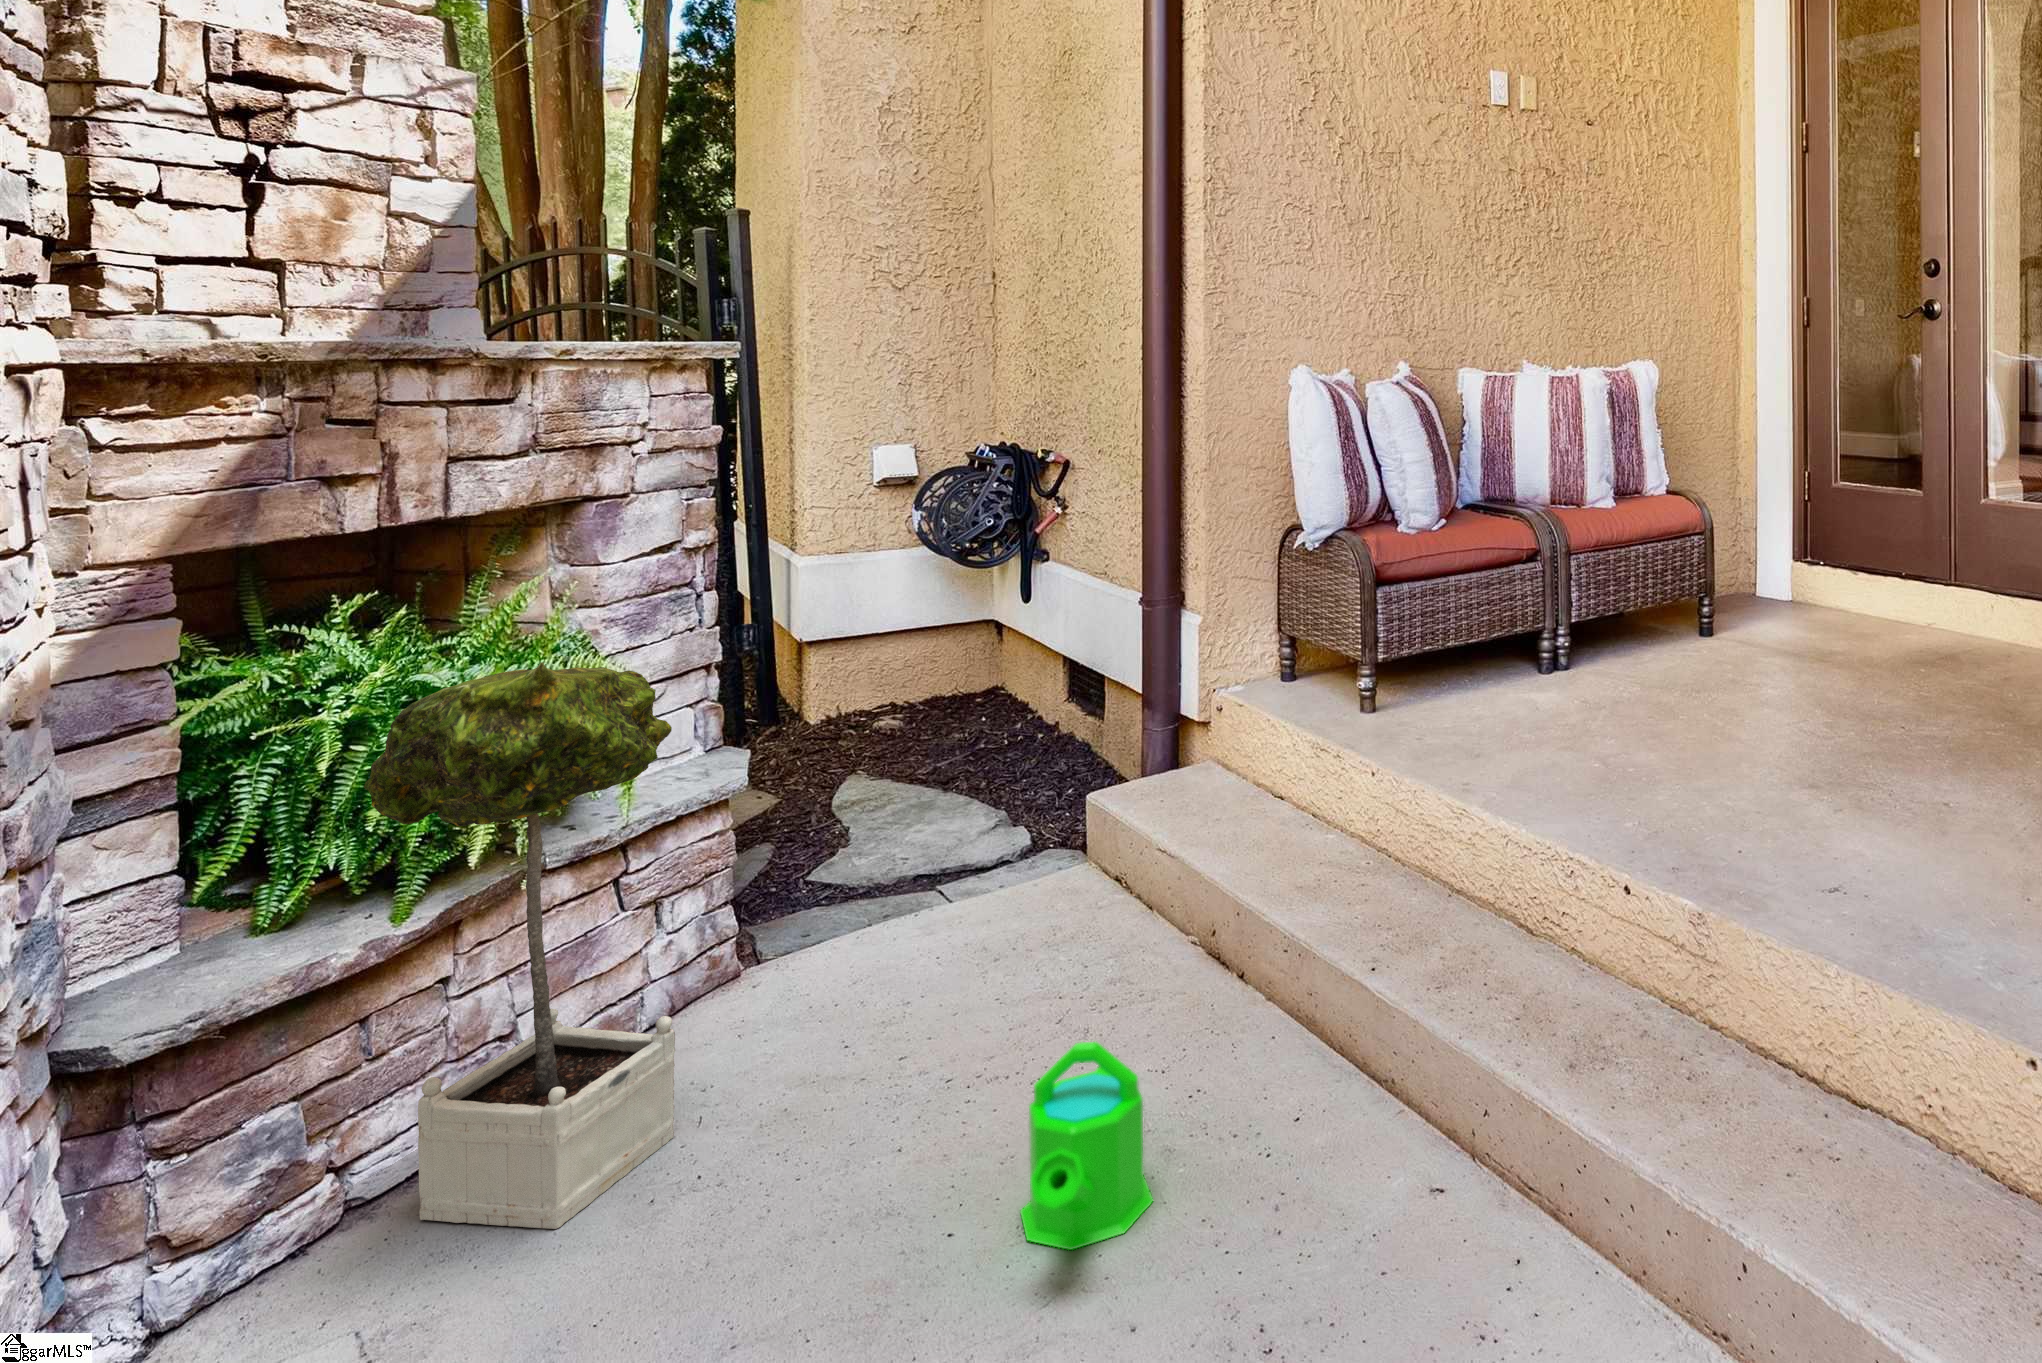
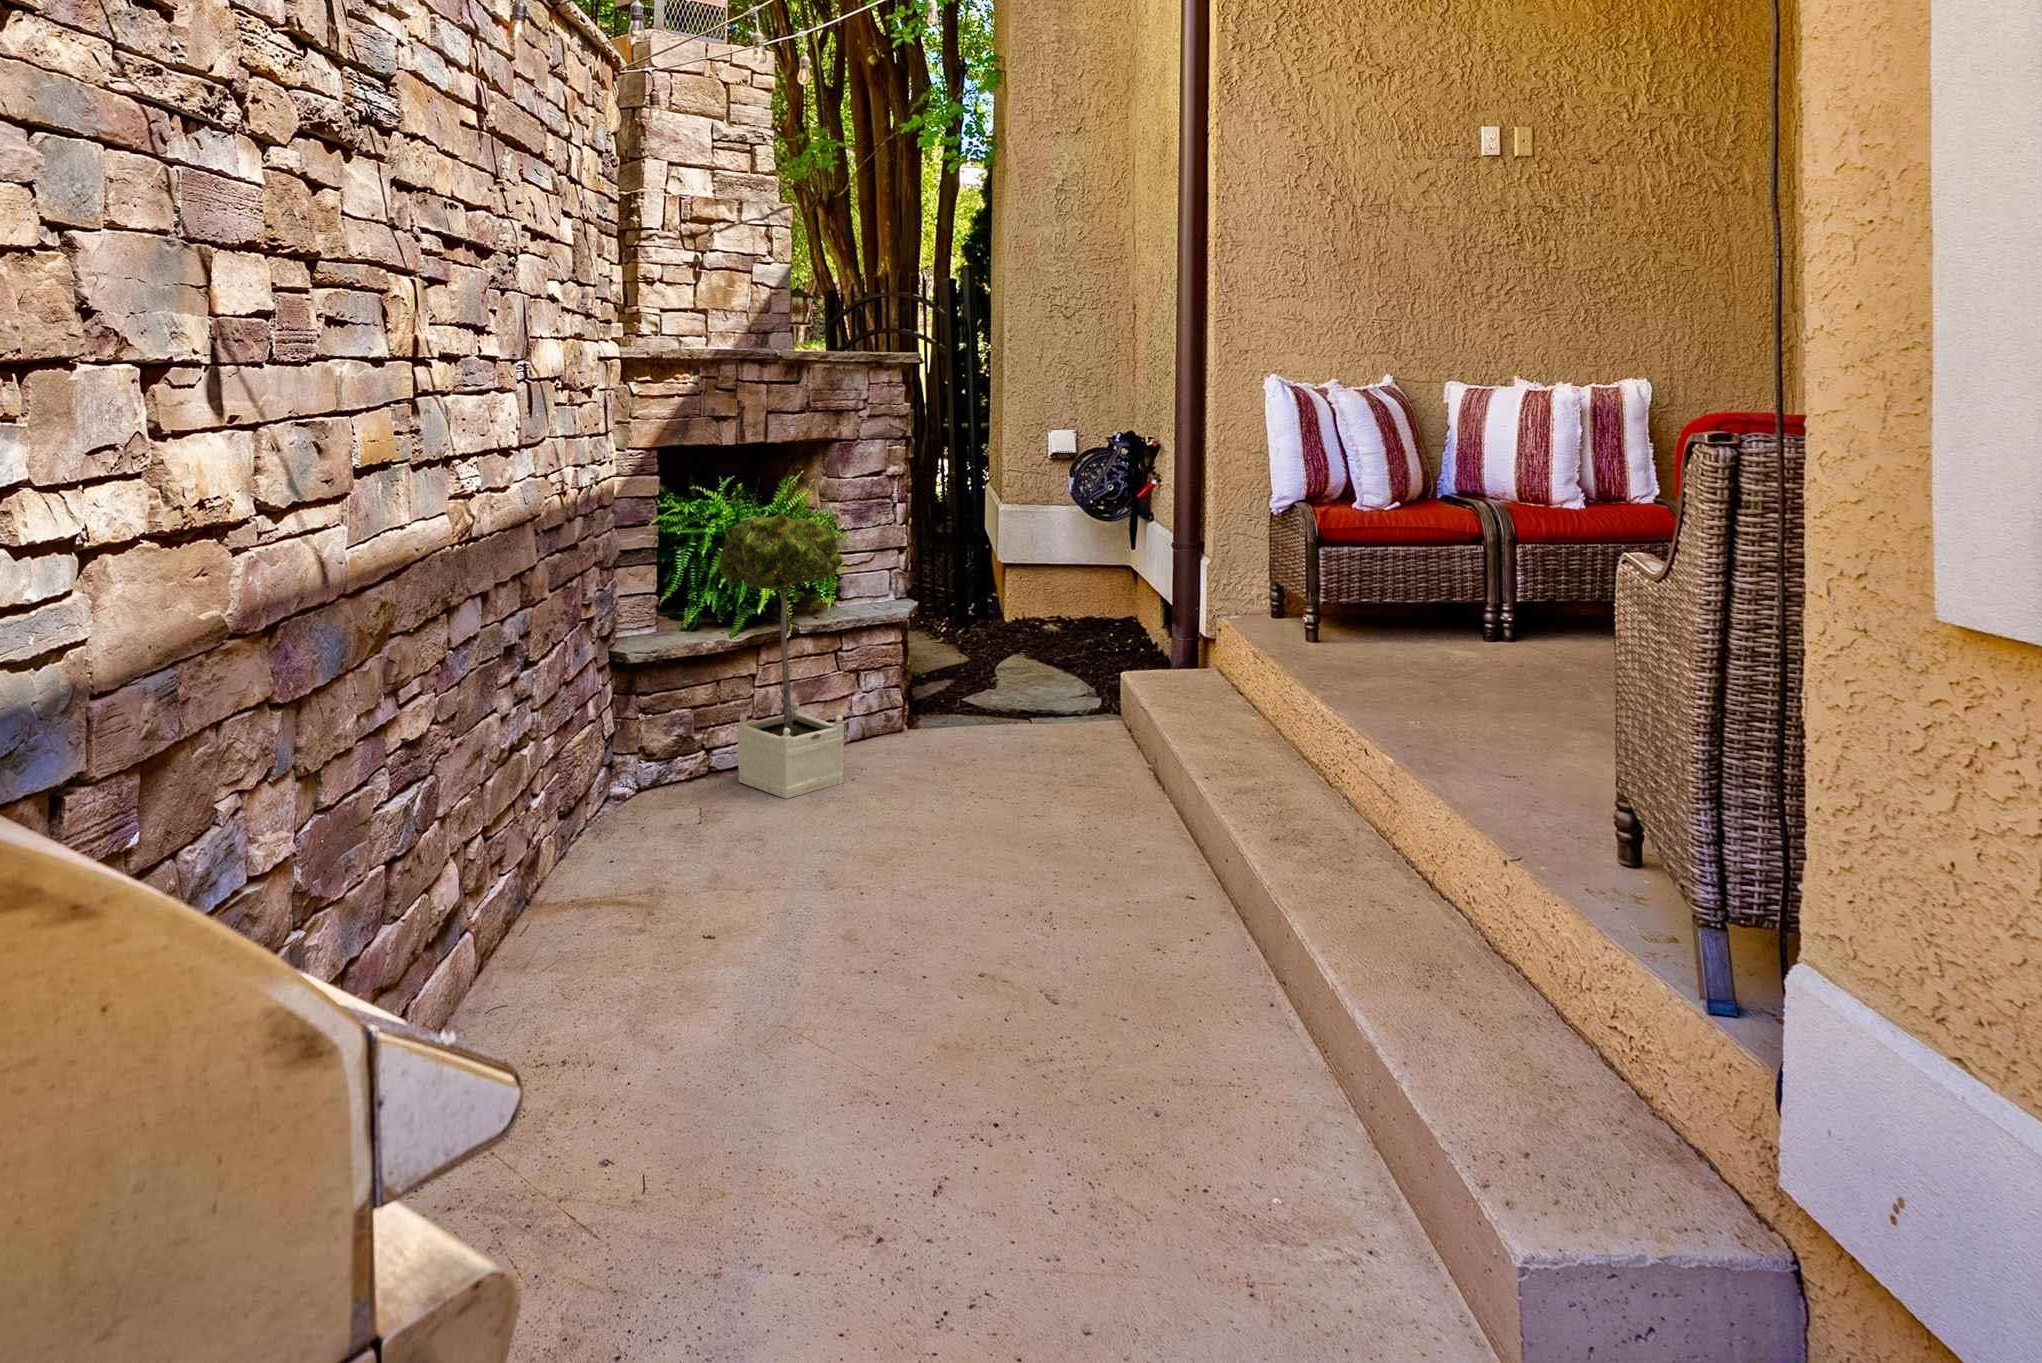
watering can: present [1021,1042,1153,1250] -> none [964,758,1047,869]

